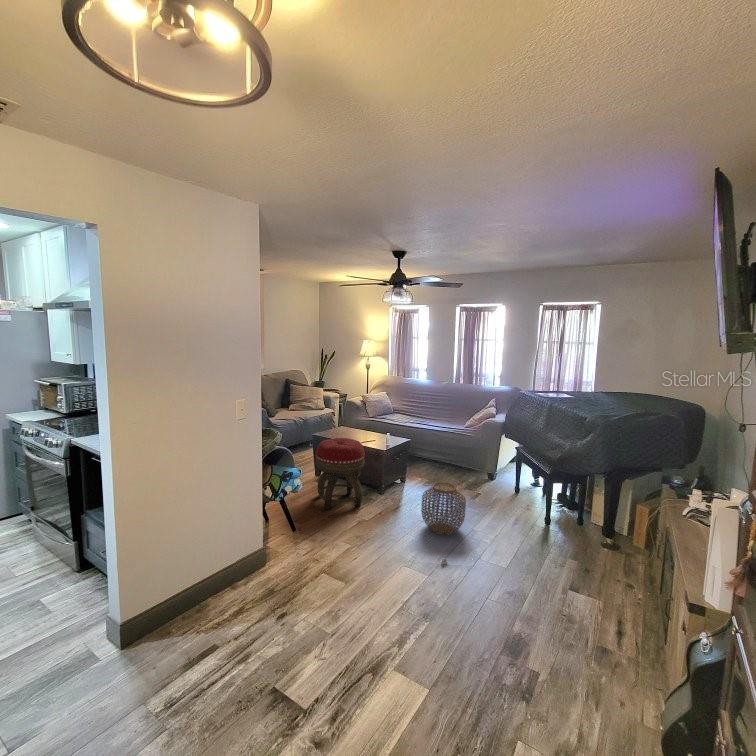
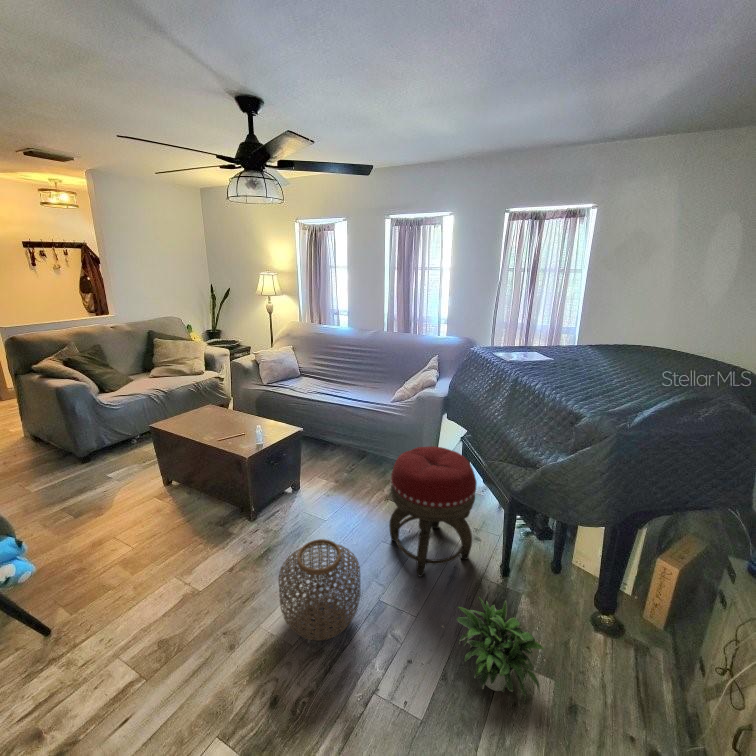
footstool: present [316,438,365,510] -> present [389,446,477,577]
potted plant: none [511,508,568,557] -> present [442,597,544,704]

